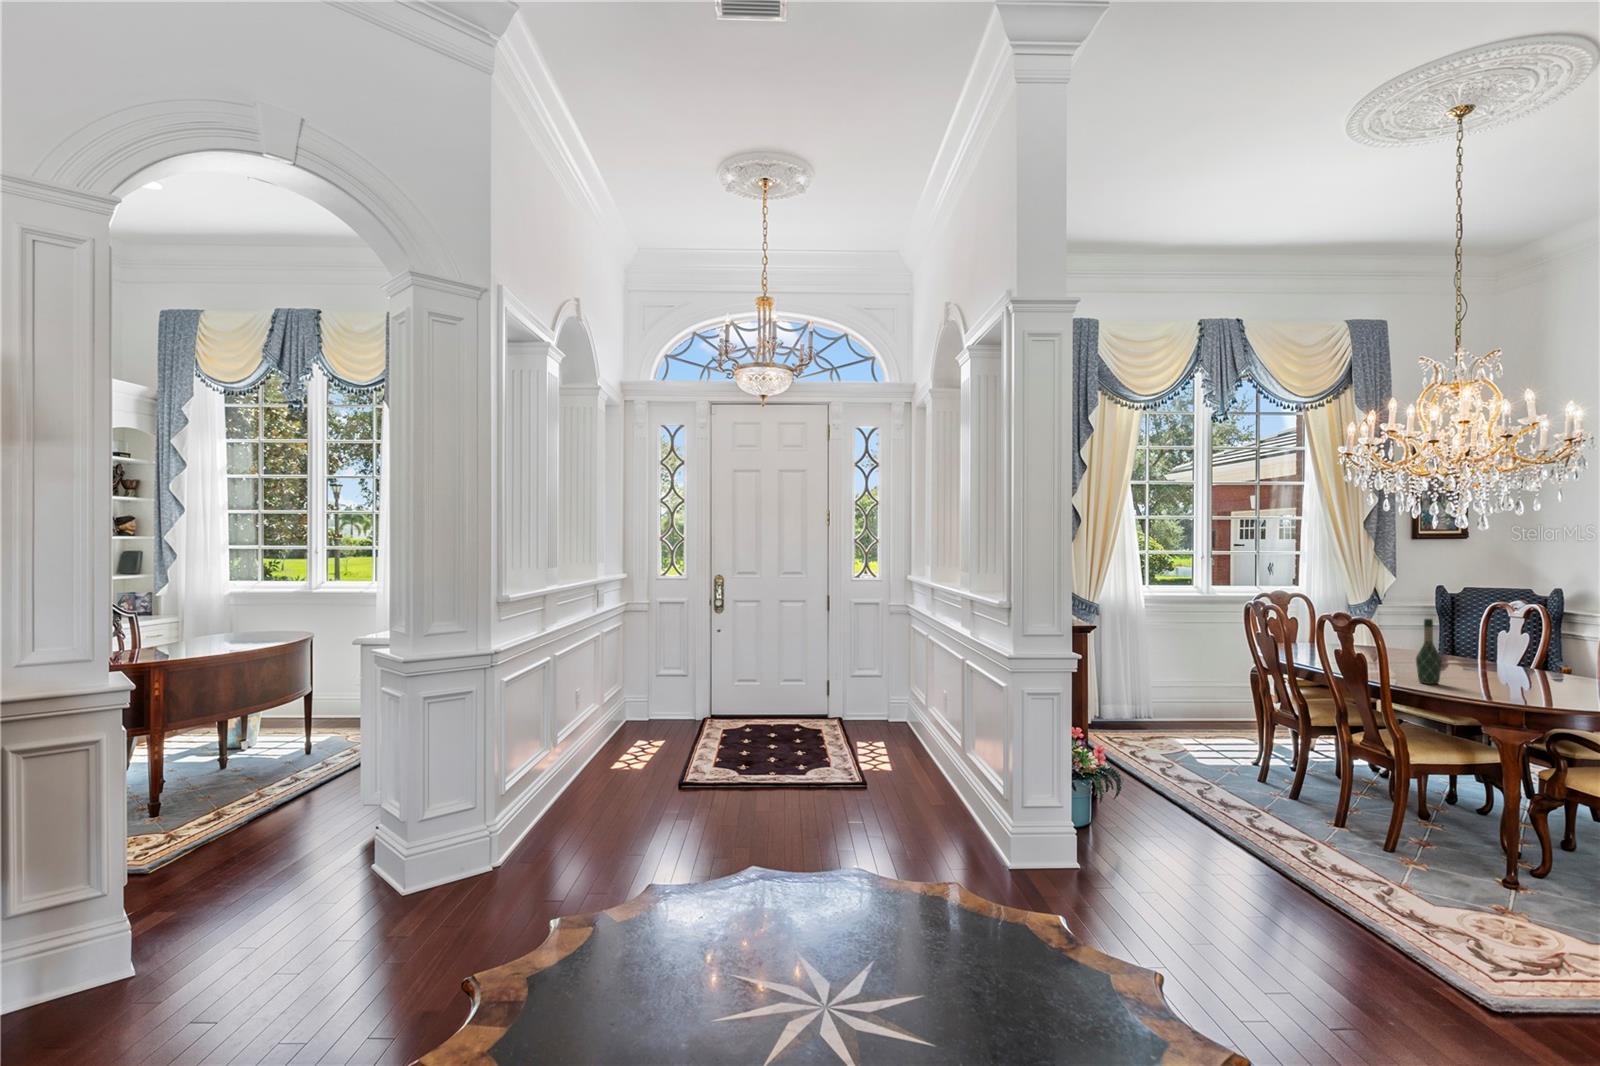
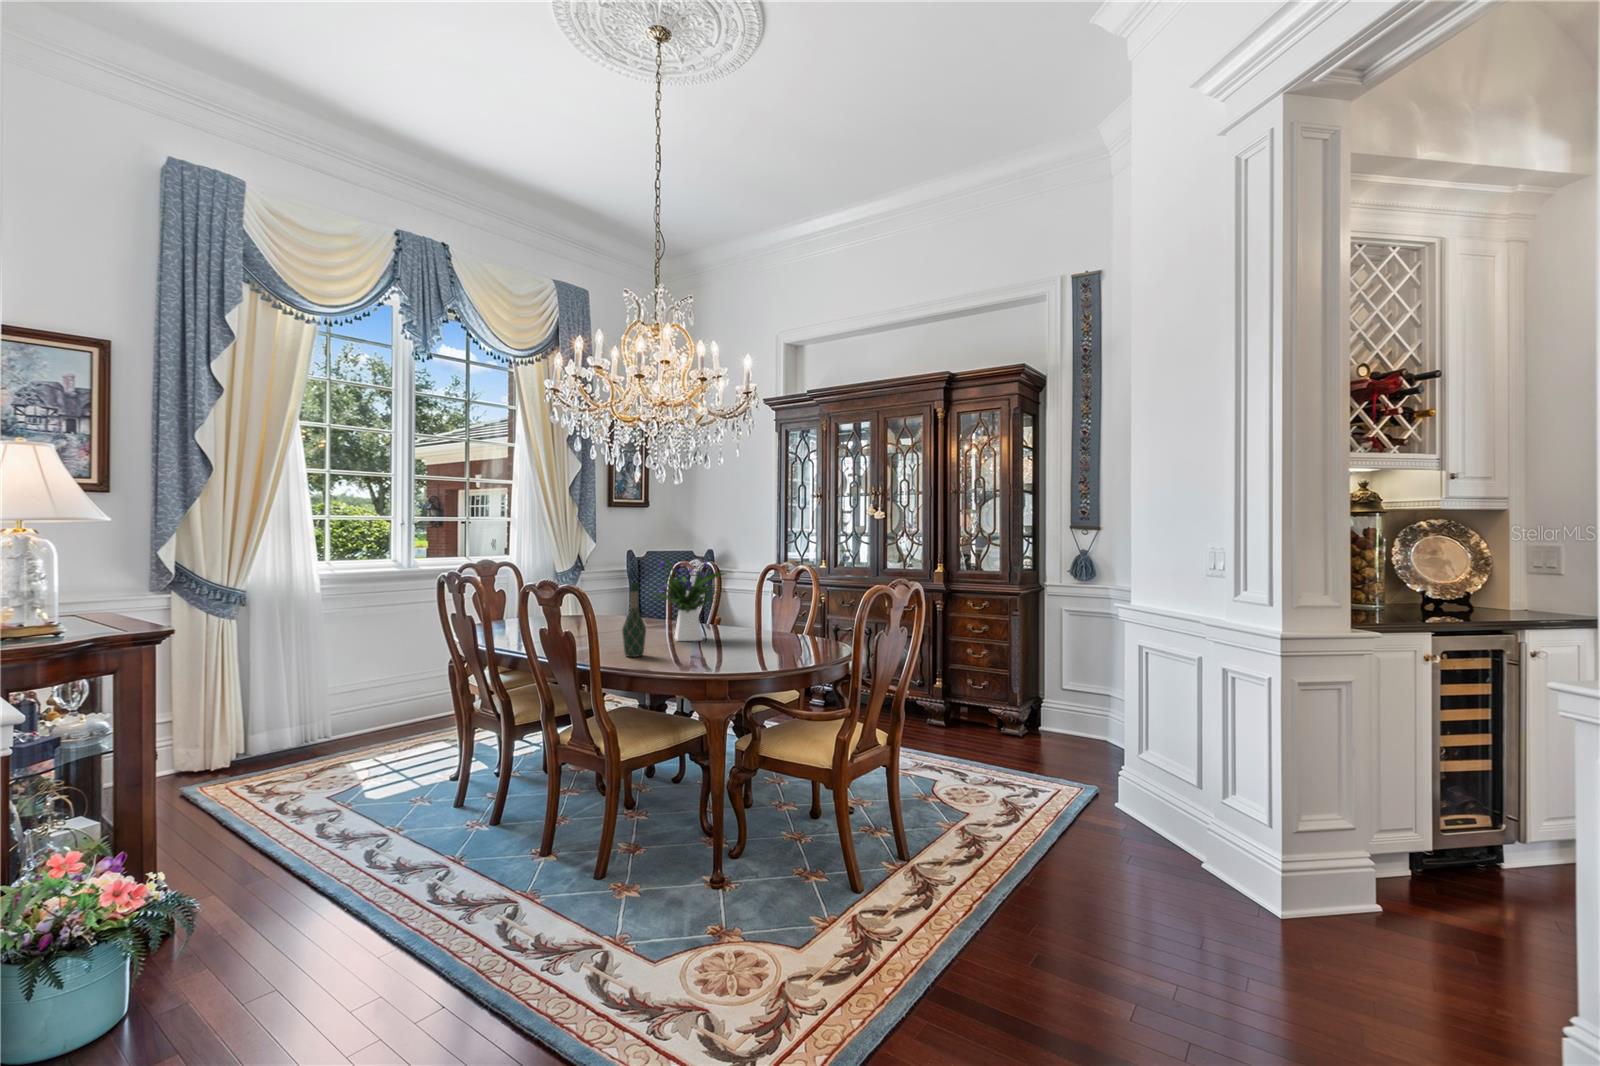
flower arrangement: none [1446,595,1550,681] -> present [654,556,724,641]

